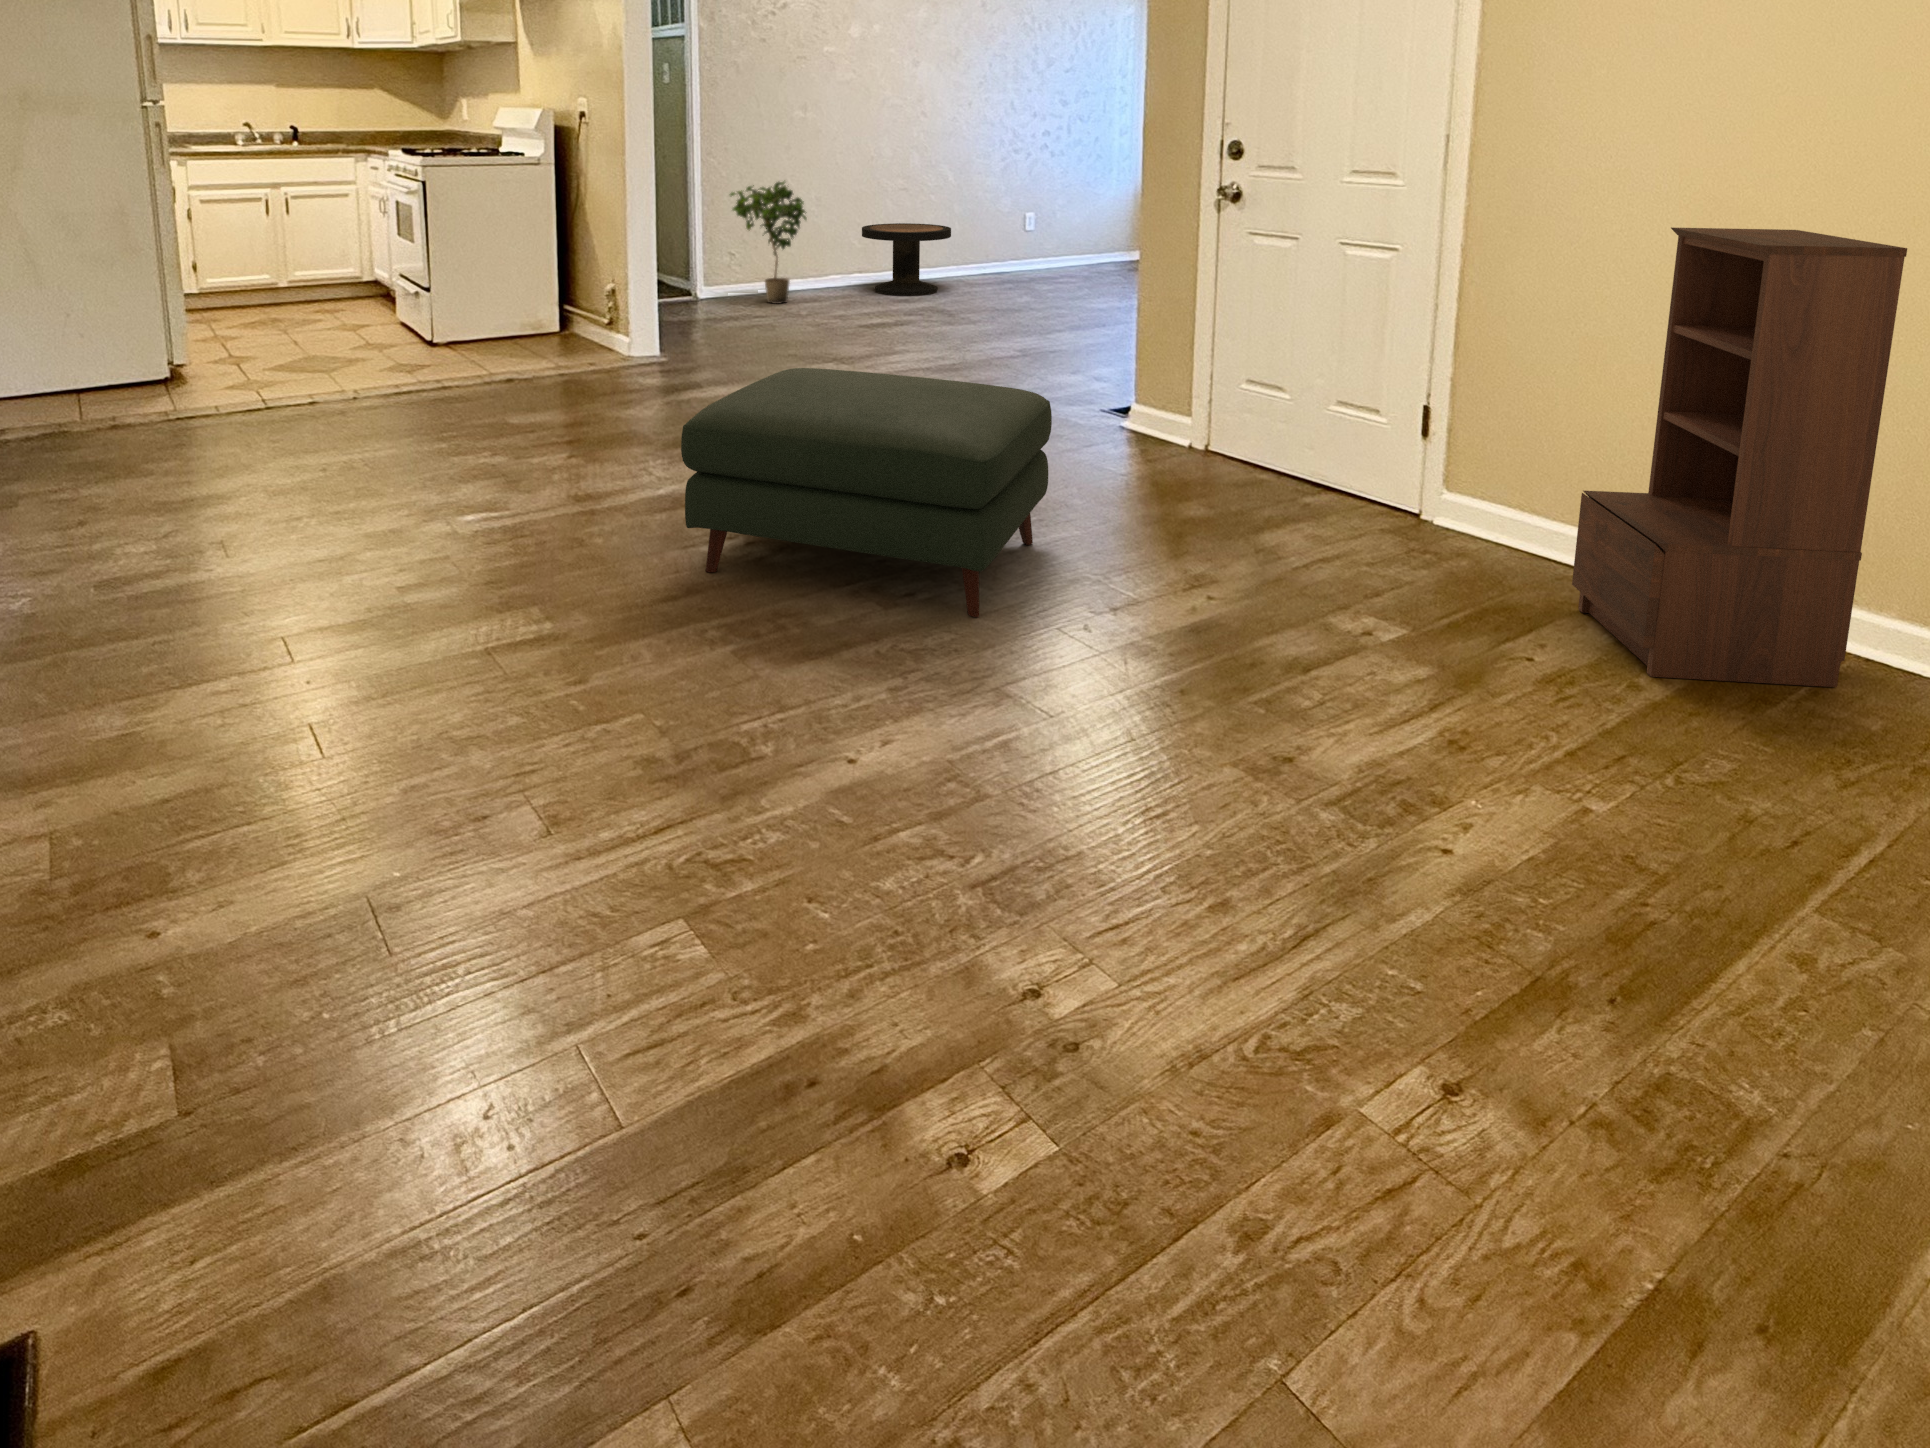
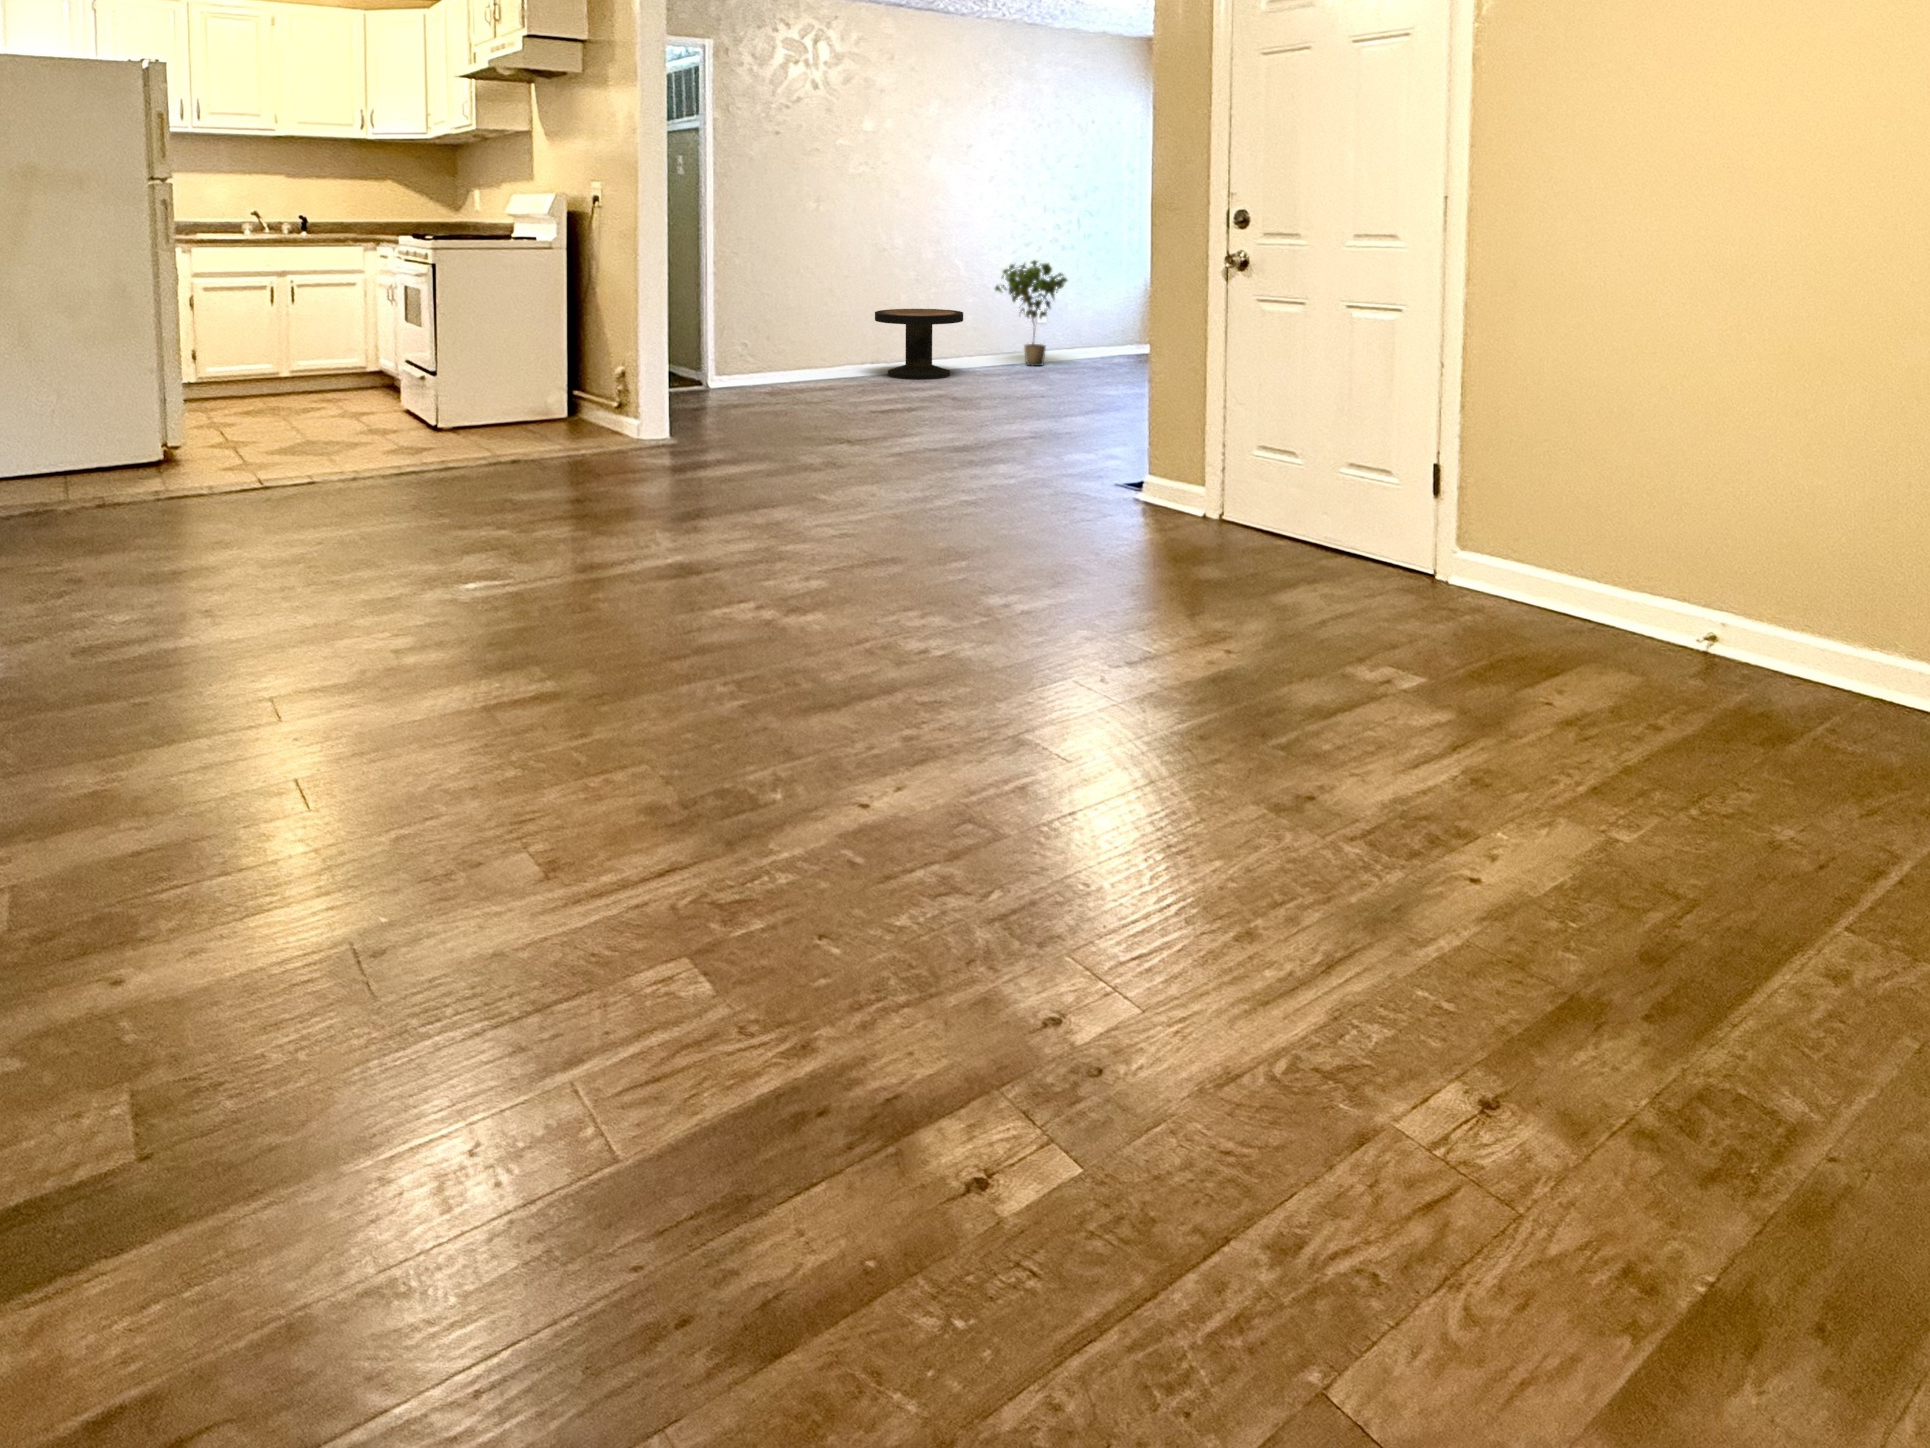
potted plant: present [730,181,807,304] -> present [995,260,1067,366]
bookshelf: present [1572,227,1907,687] -> none [1586,270,1886,721]
ottoman: present [681,368,1052,617] -> none [692,426,1066,668]

